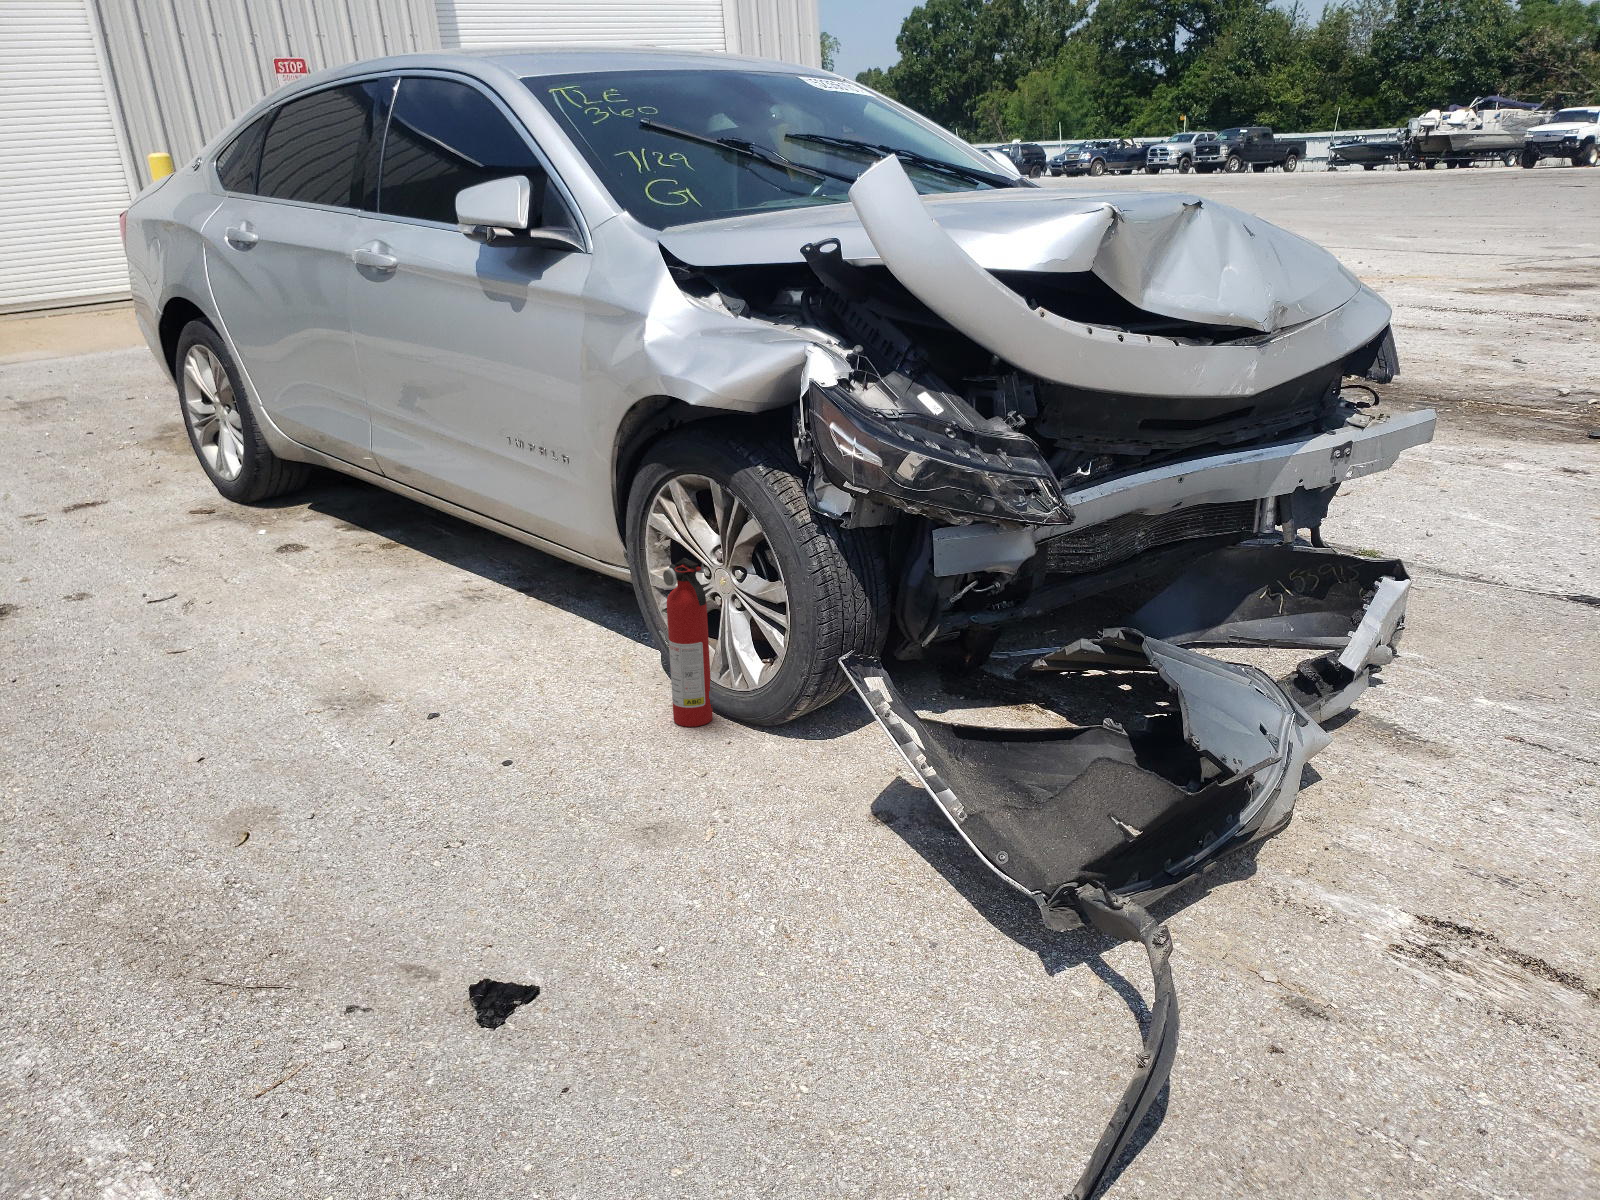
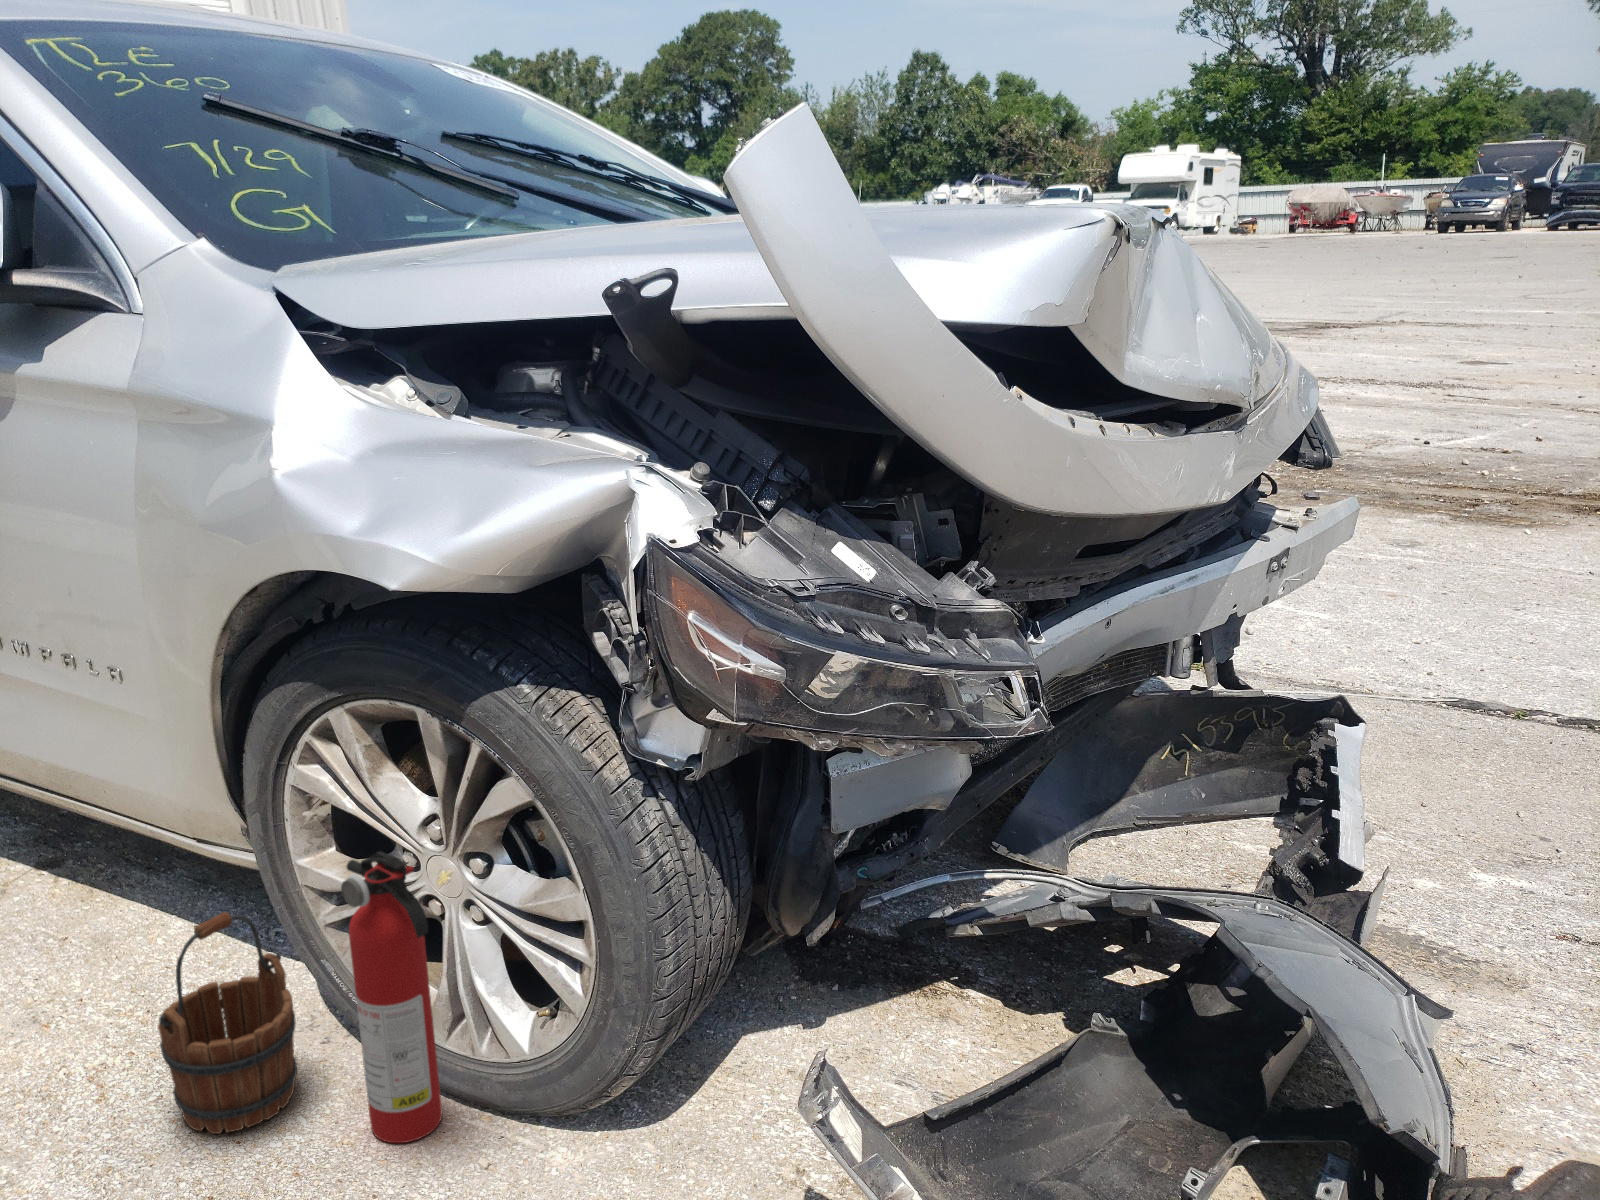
wooden bucket: none [570,590,641,711] -> present [158,912,297,1134]

